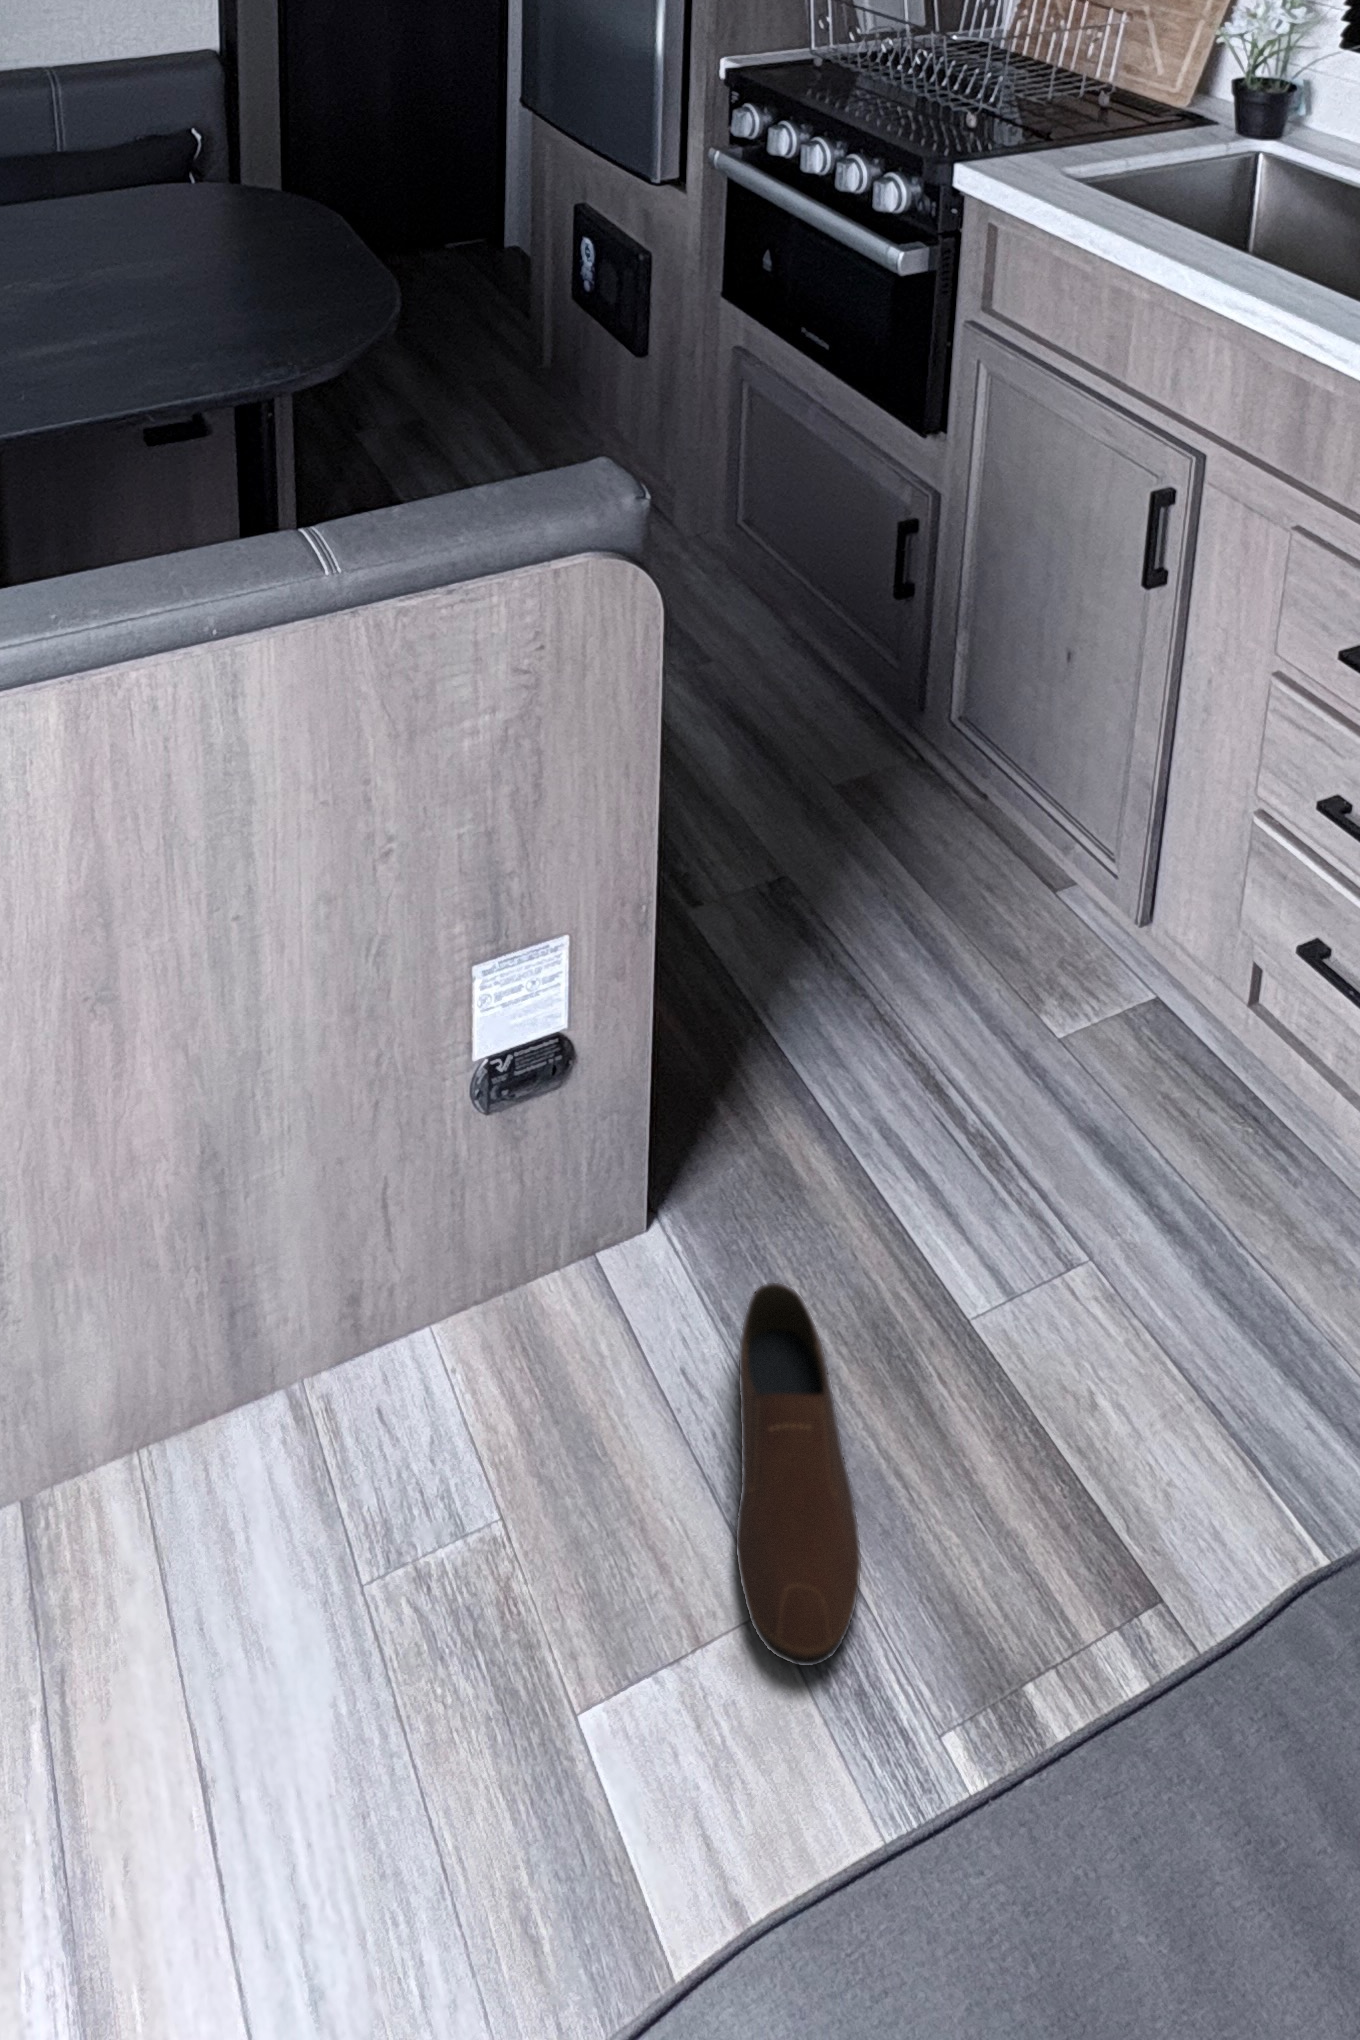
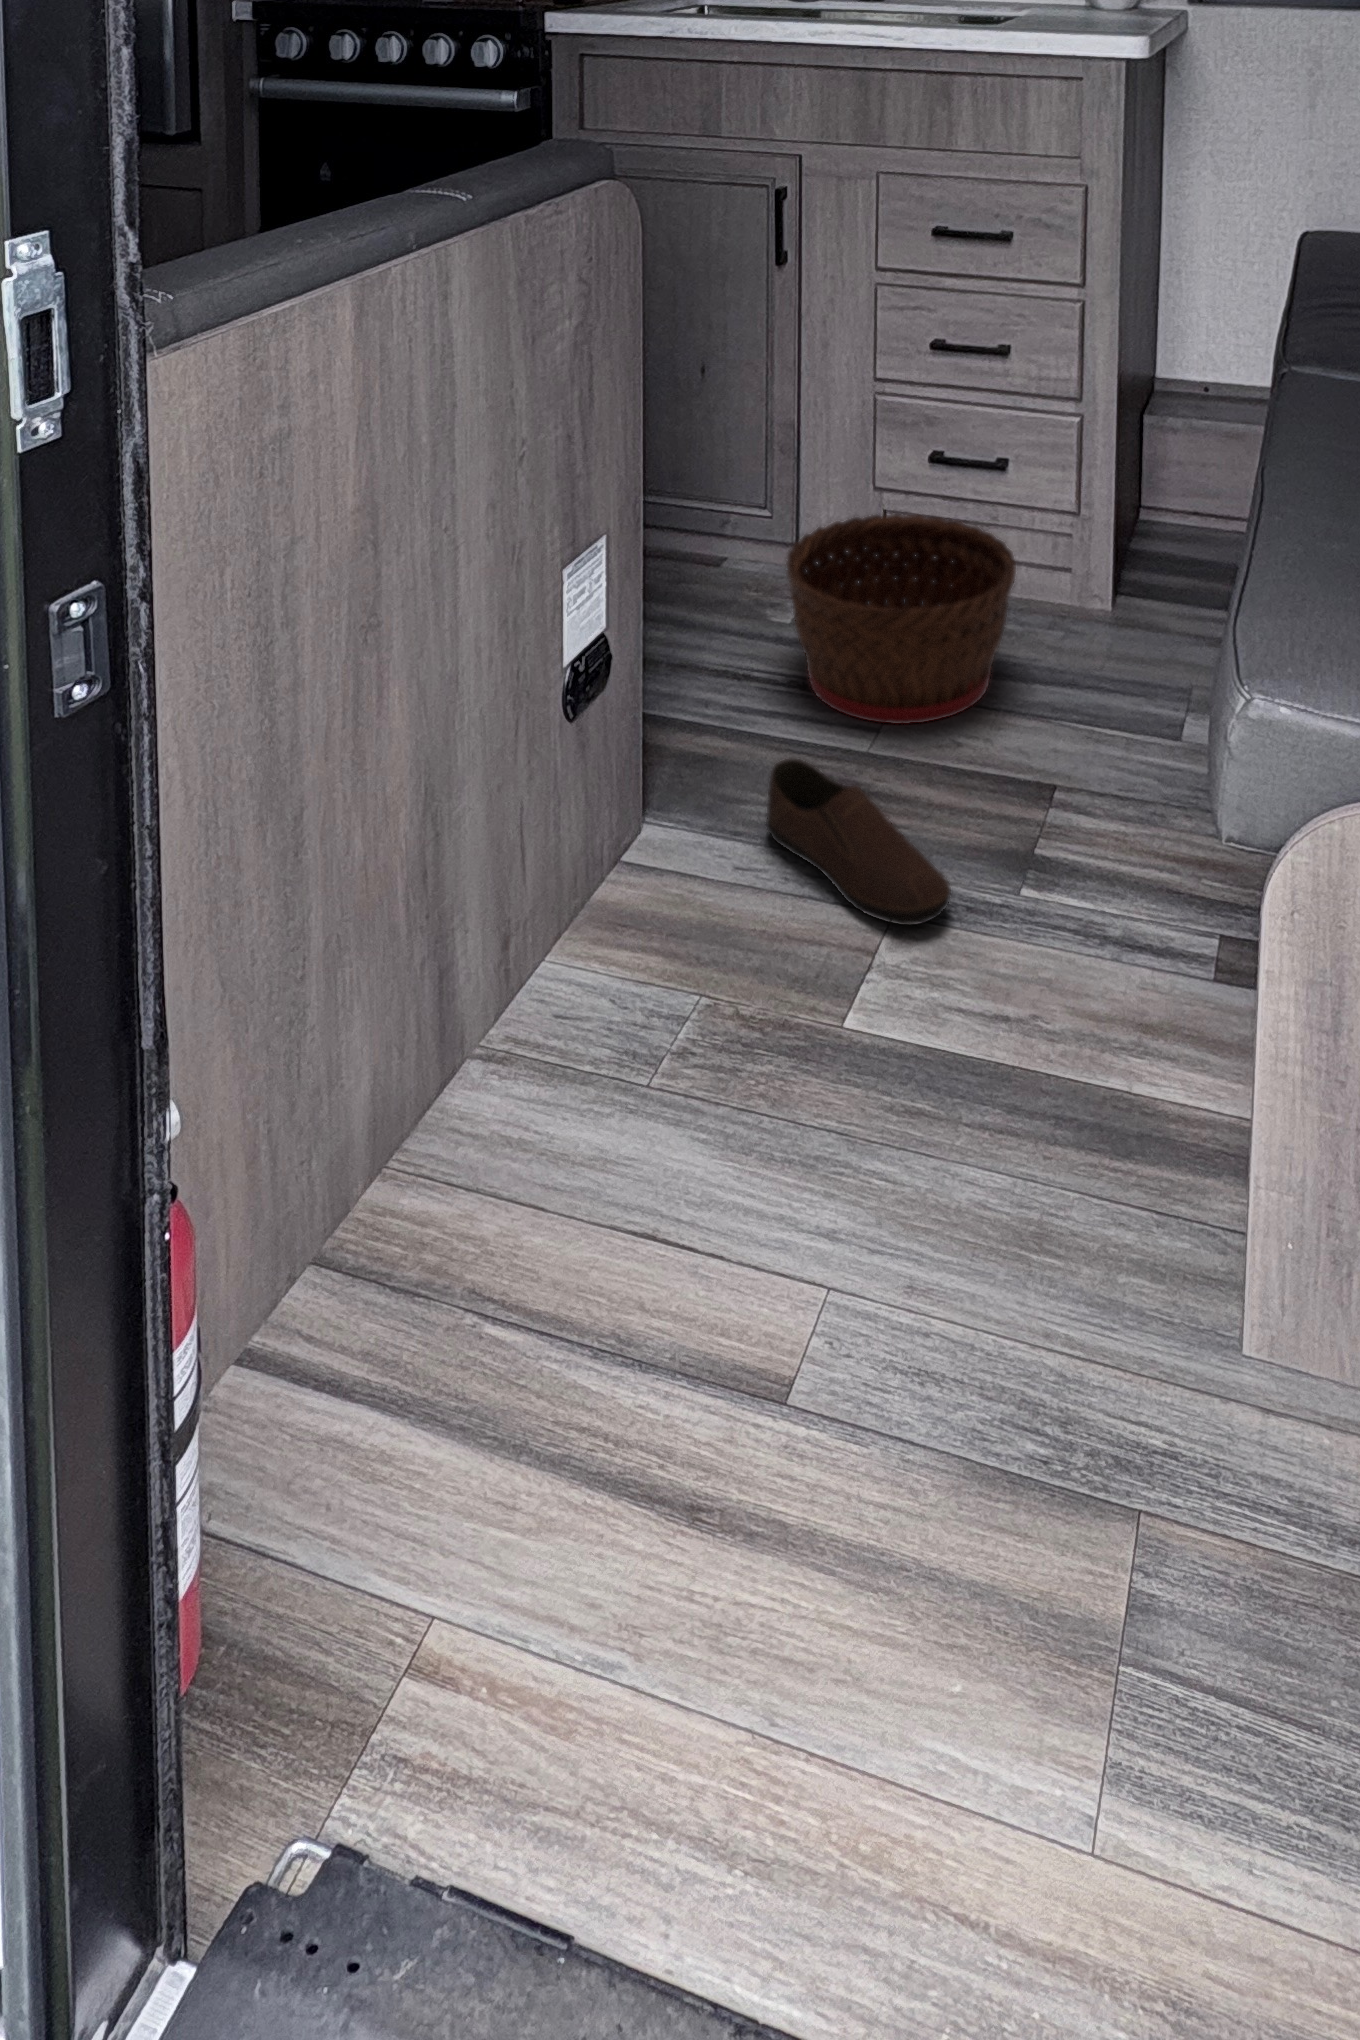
basket: none [962,963,1309,1354] -> present [786,514,1016,724]

